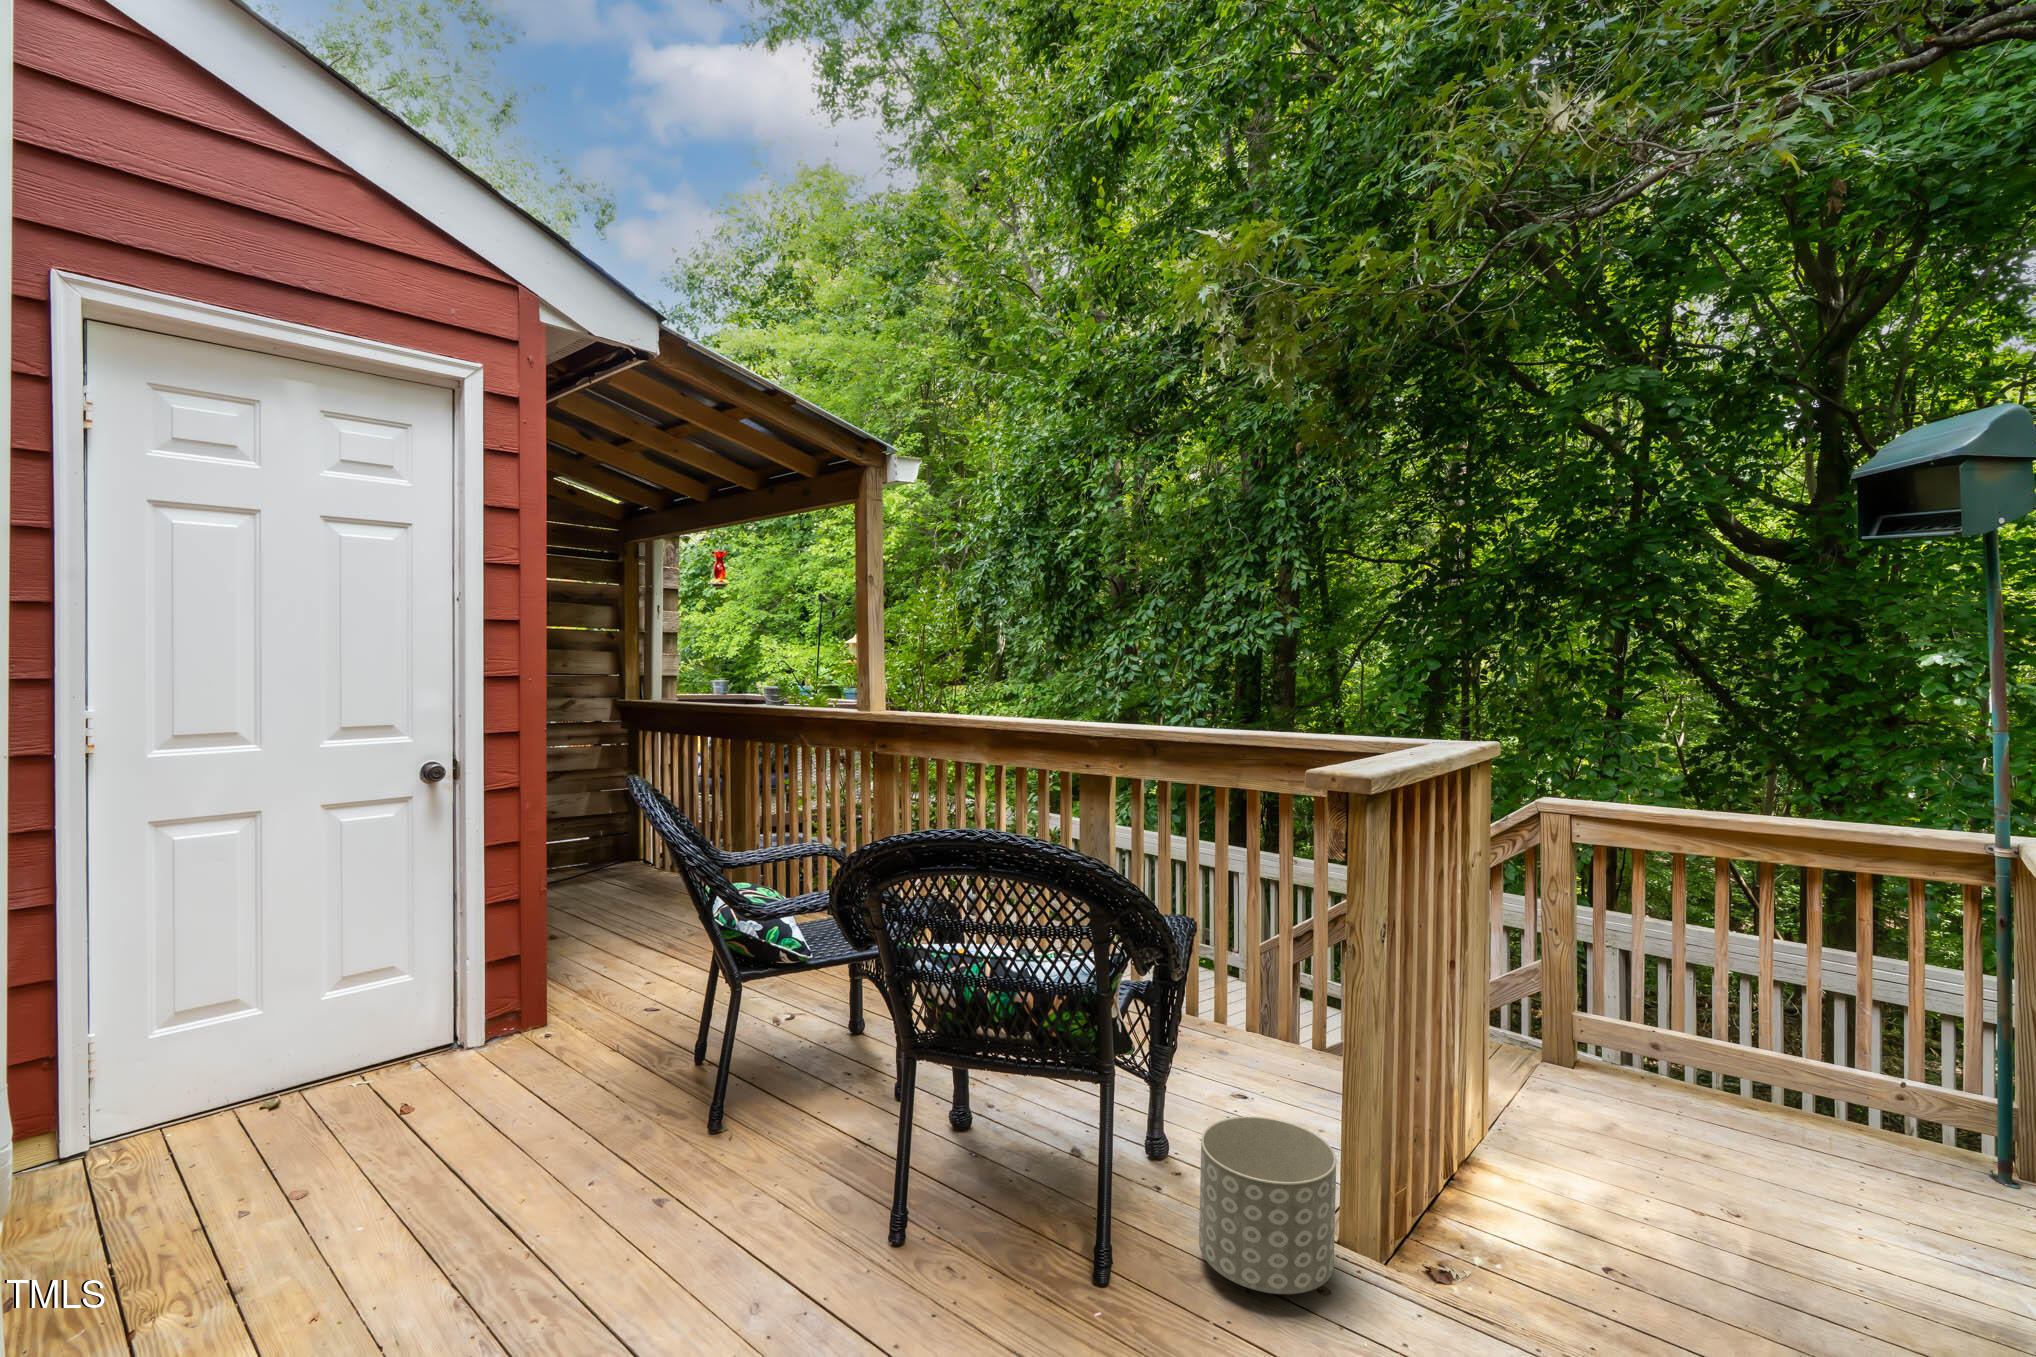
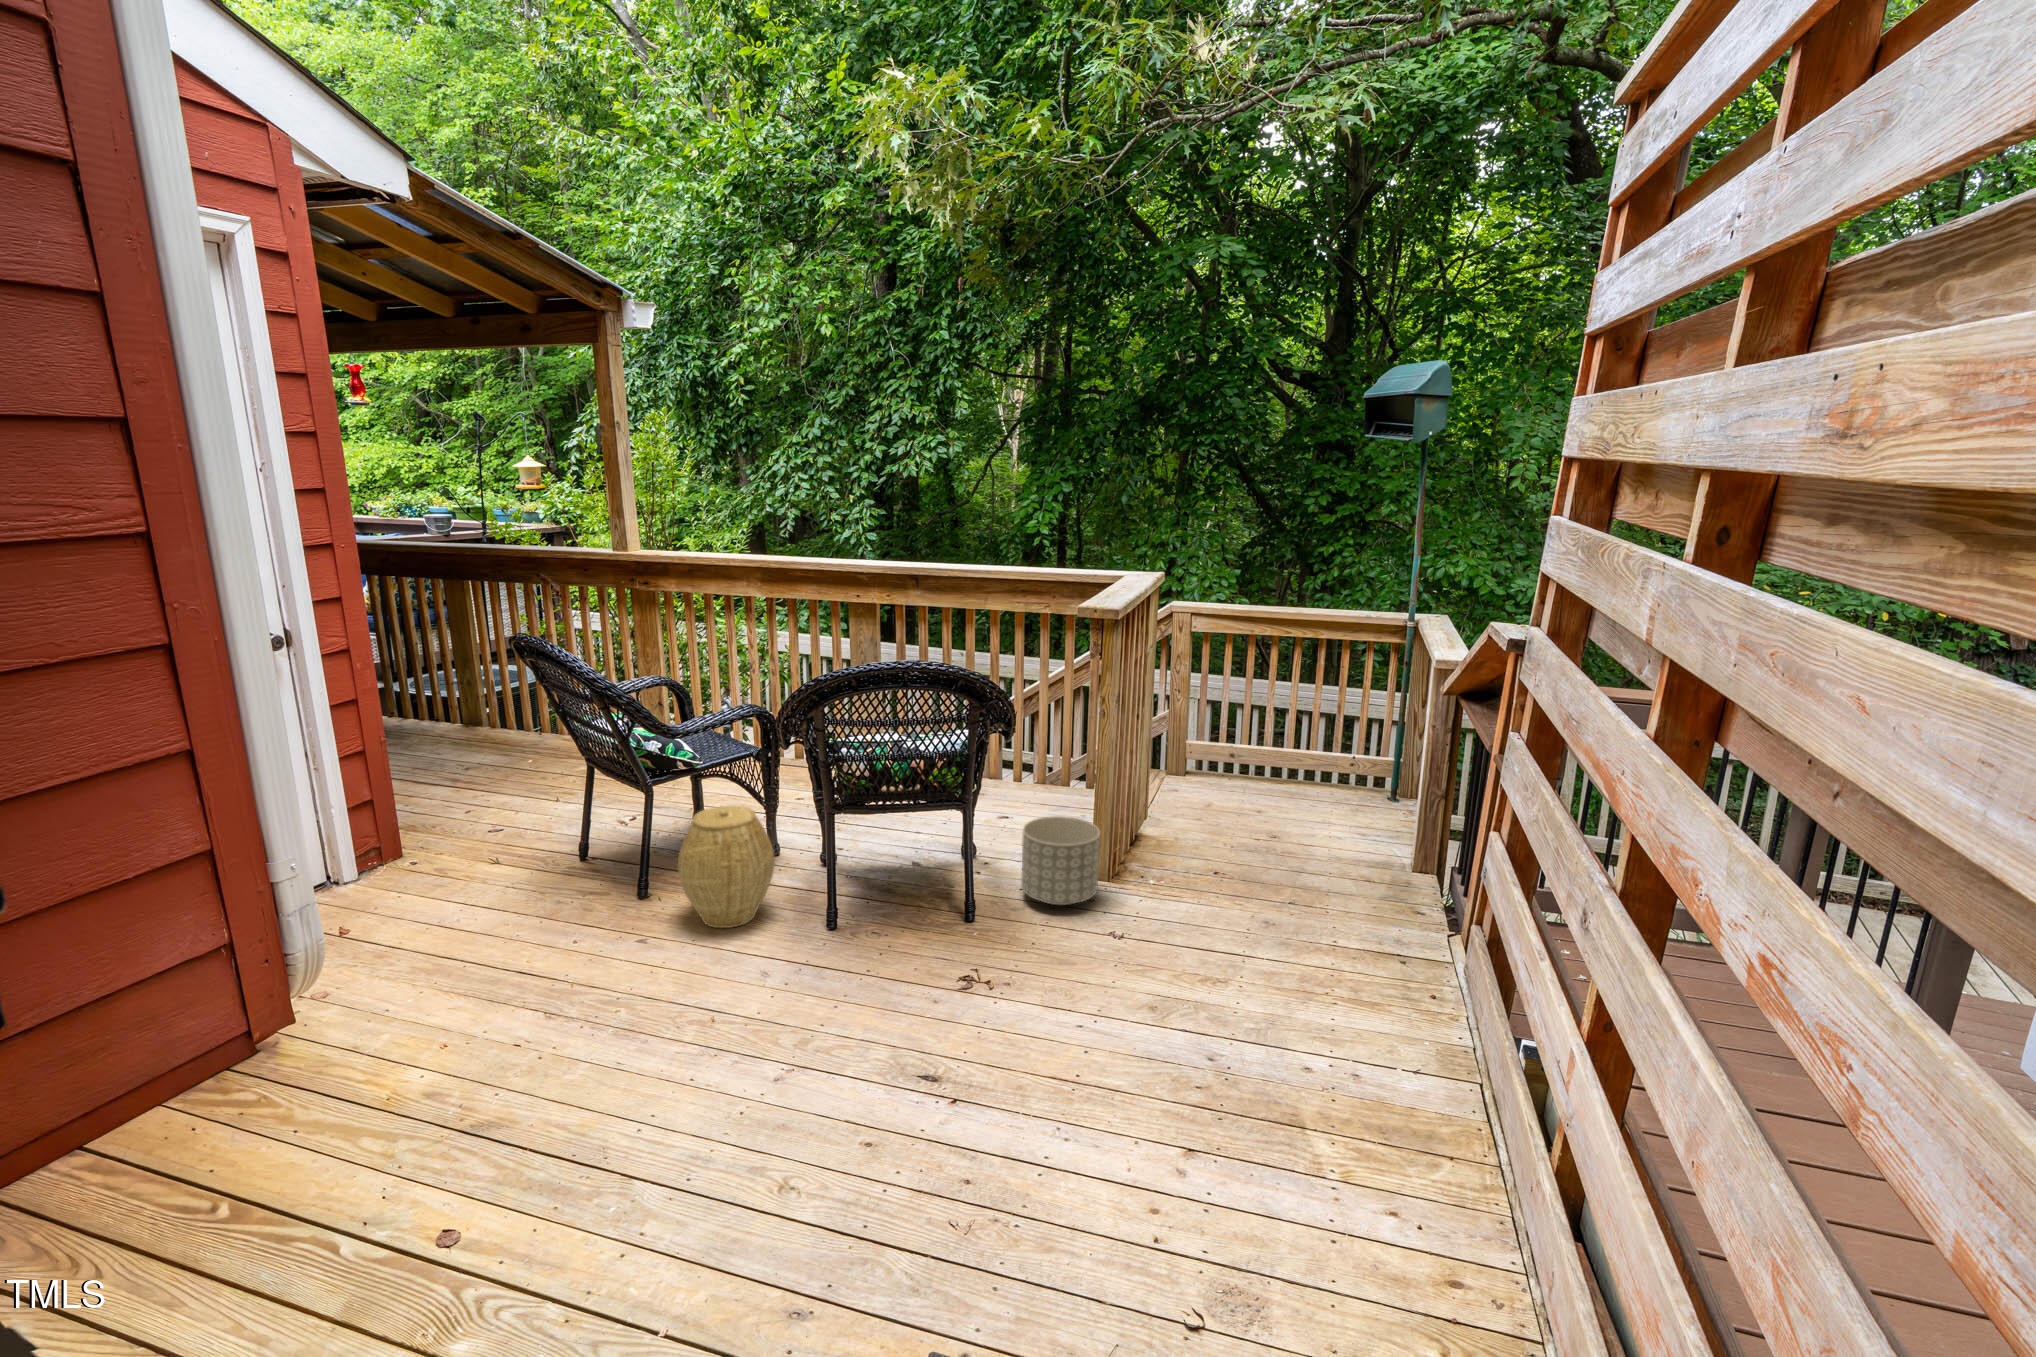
woven basket: none [712,1019,844,1203] -> present [678,806,775,928]

